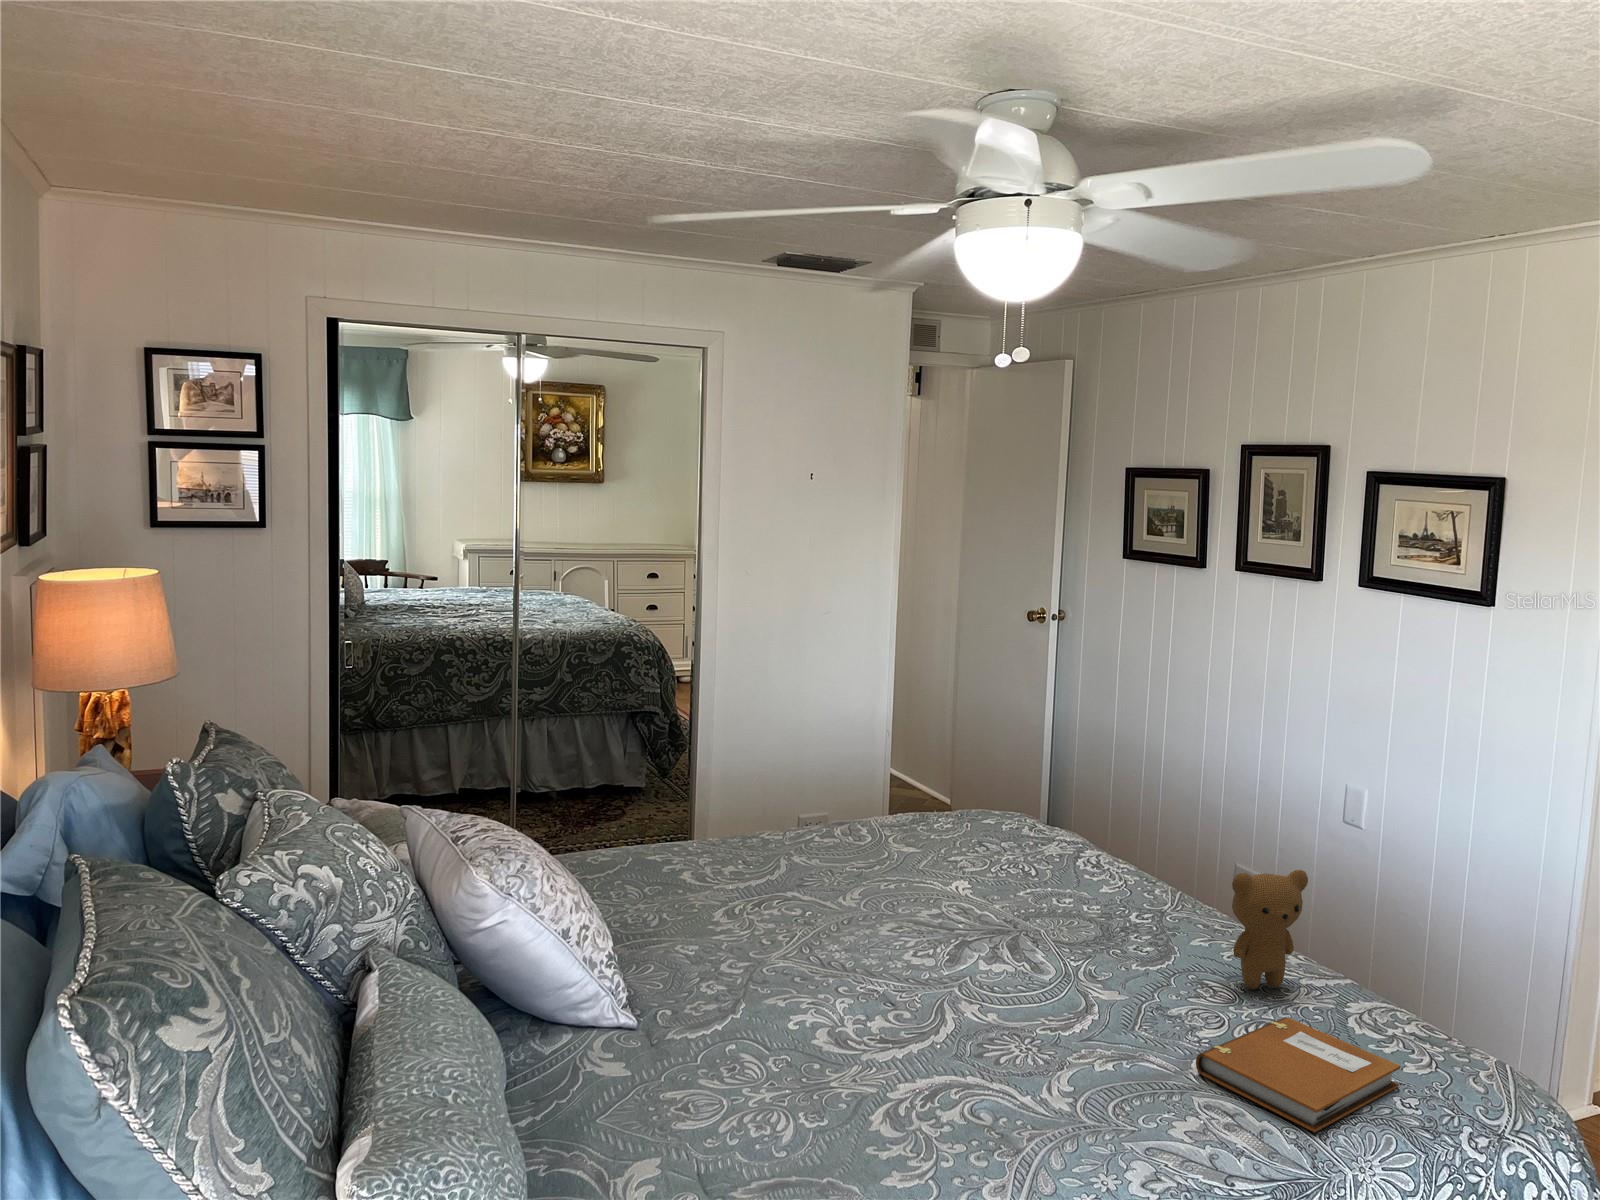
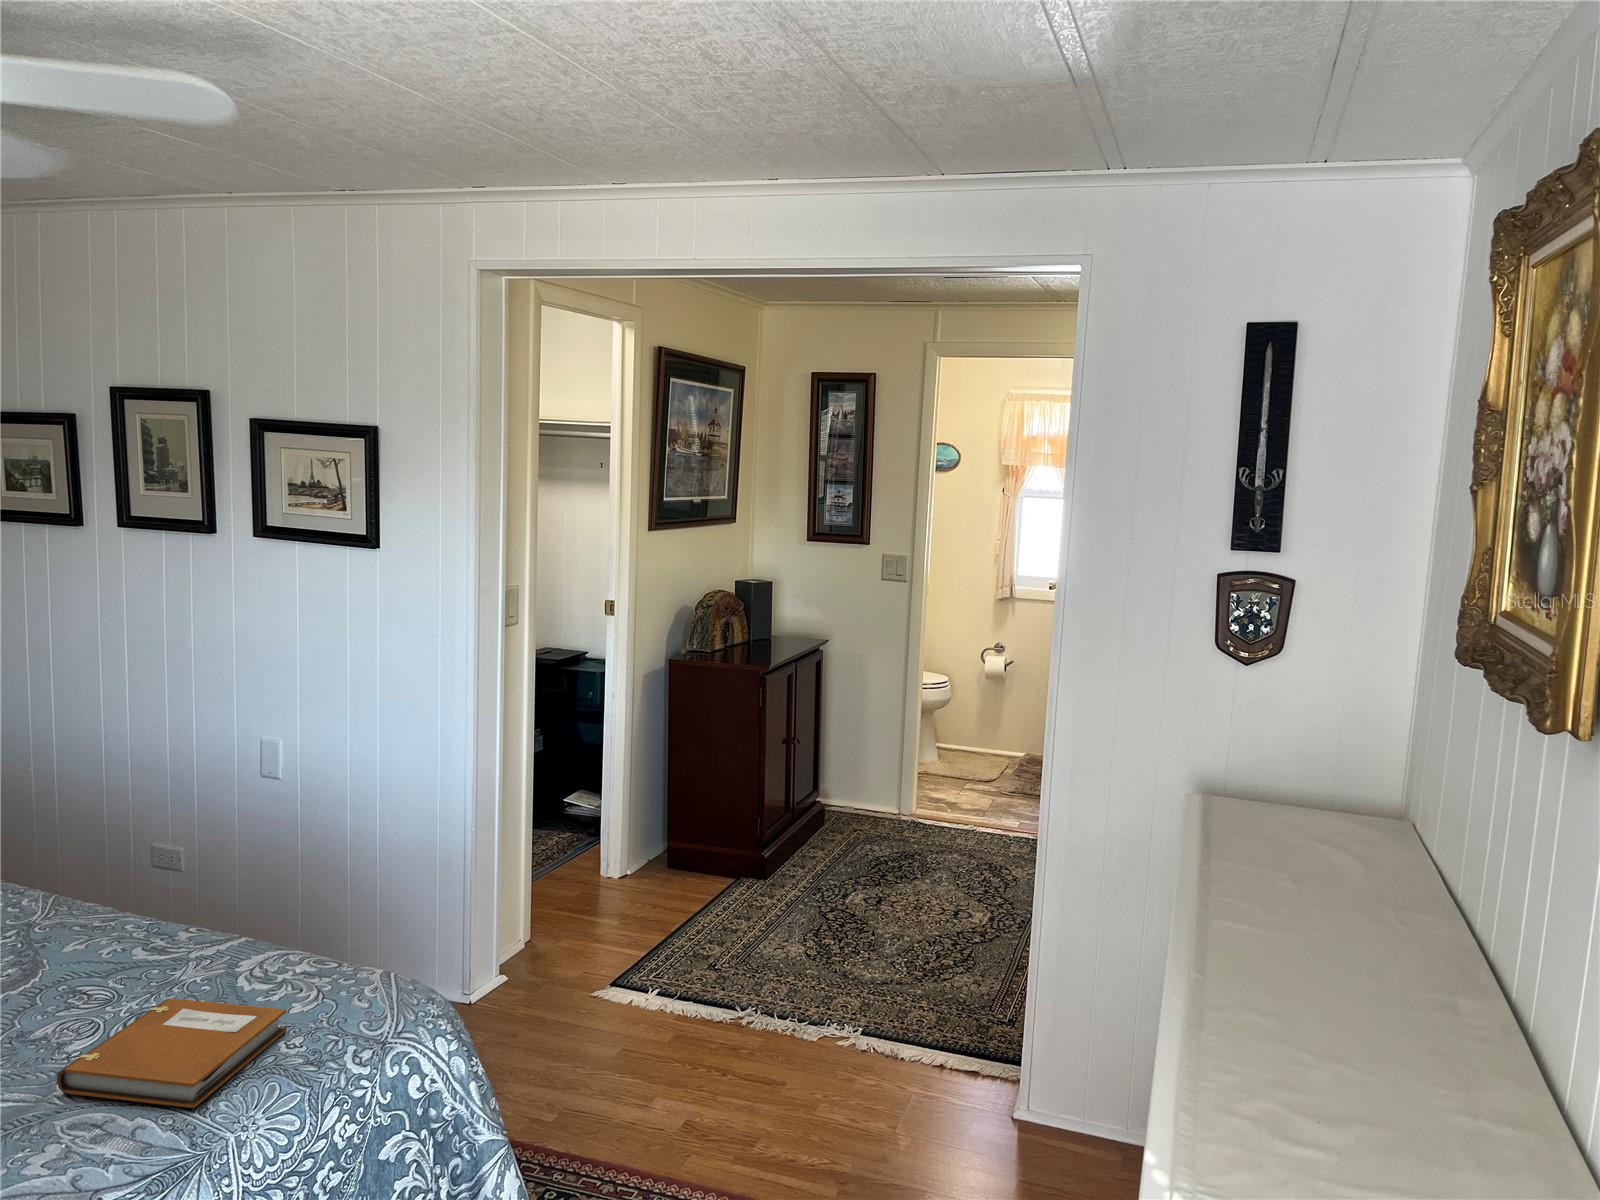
teddy bear: present [1232,870,1308,989] -> none [98,839,188,981]

